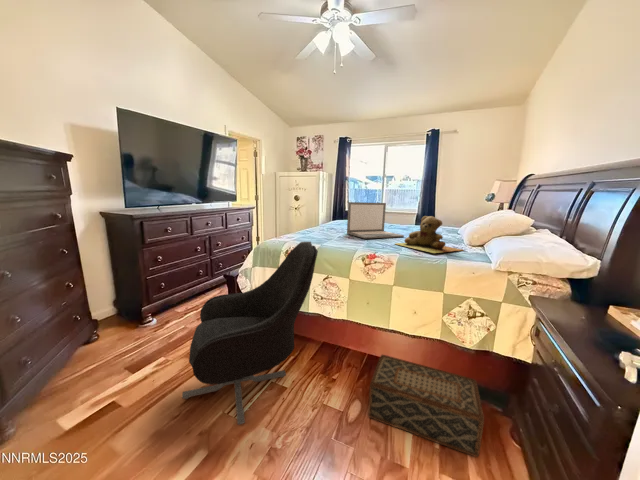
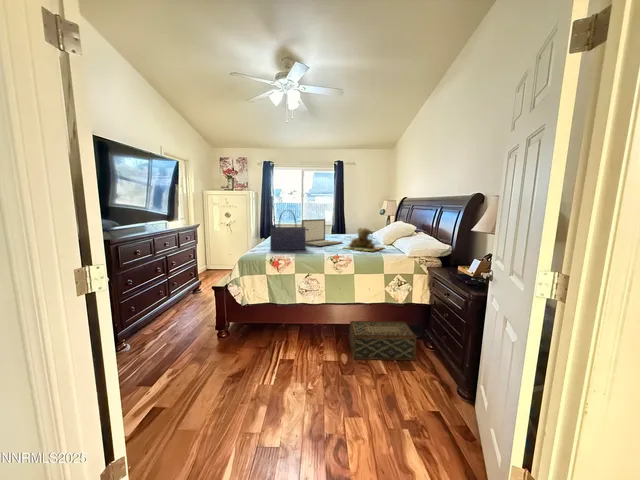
tote bag: none [297,187,346,241] -> present [270,212,308,250]
armchair: present [182,242,318,424] -> none [212,251,309,386]

